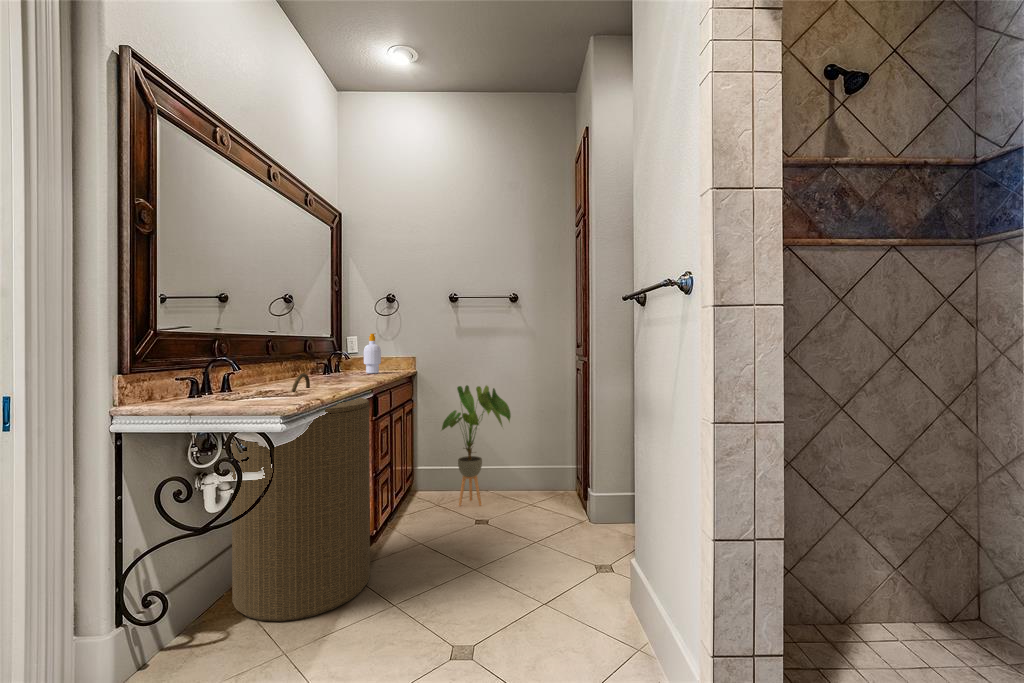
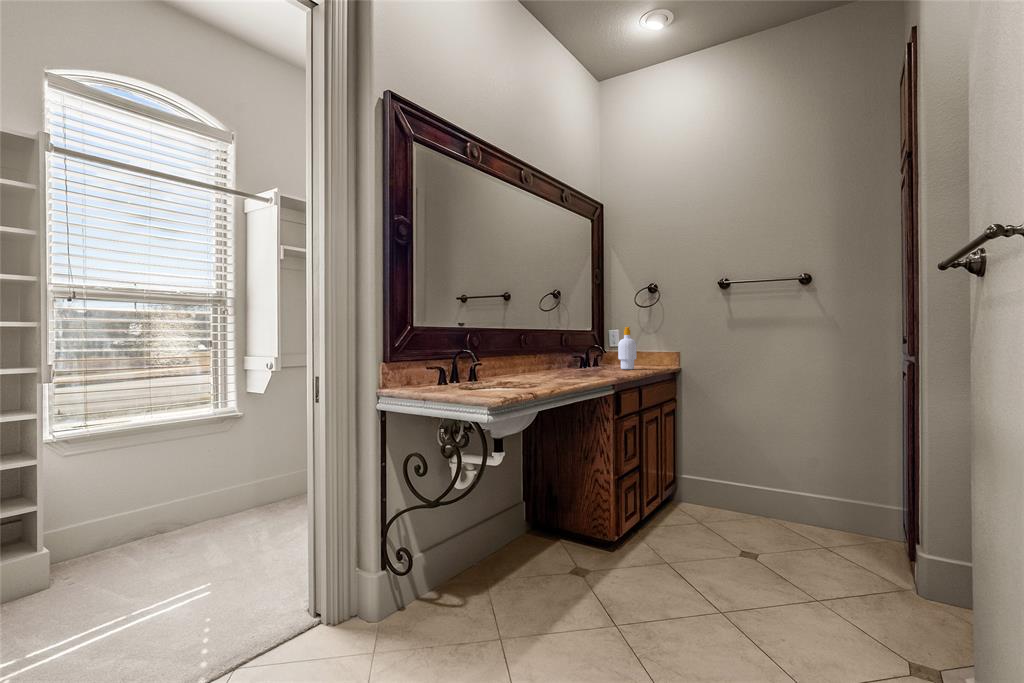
laundry hamper: present [232,373,370,621] -> none [475,367,601,608]
house plant: present [442,385,511,506] -> none [701,387,794,534]

